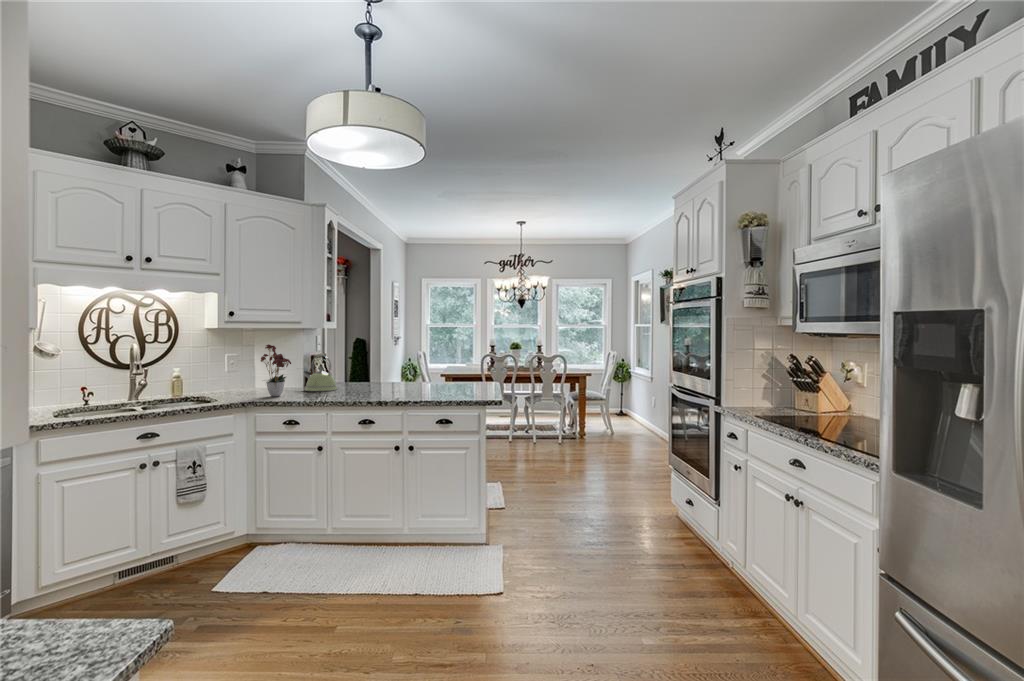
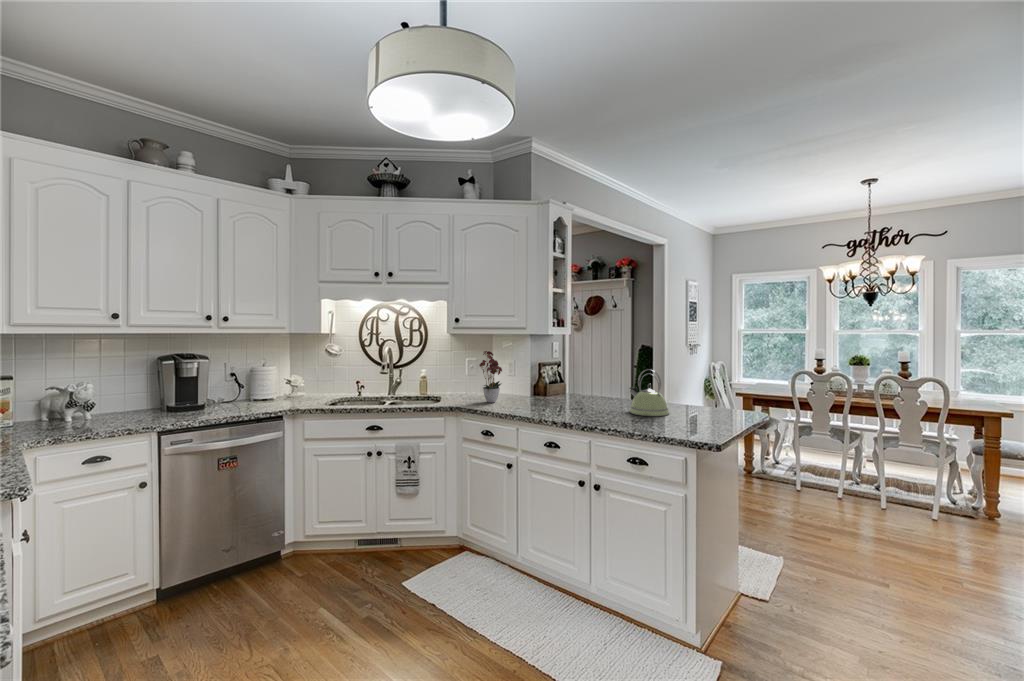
kettle: present [304,358,337,391] -> present [629,369,669,416]

